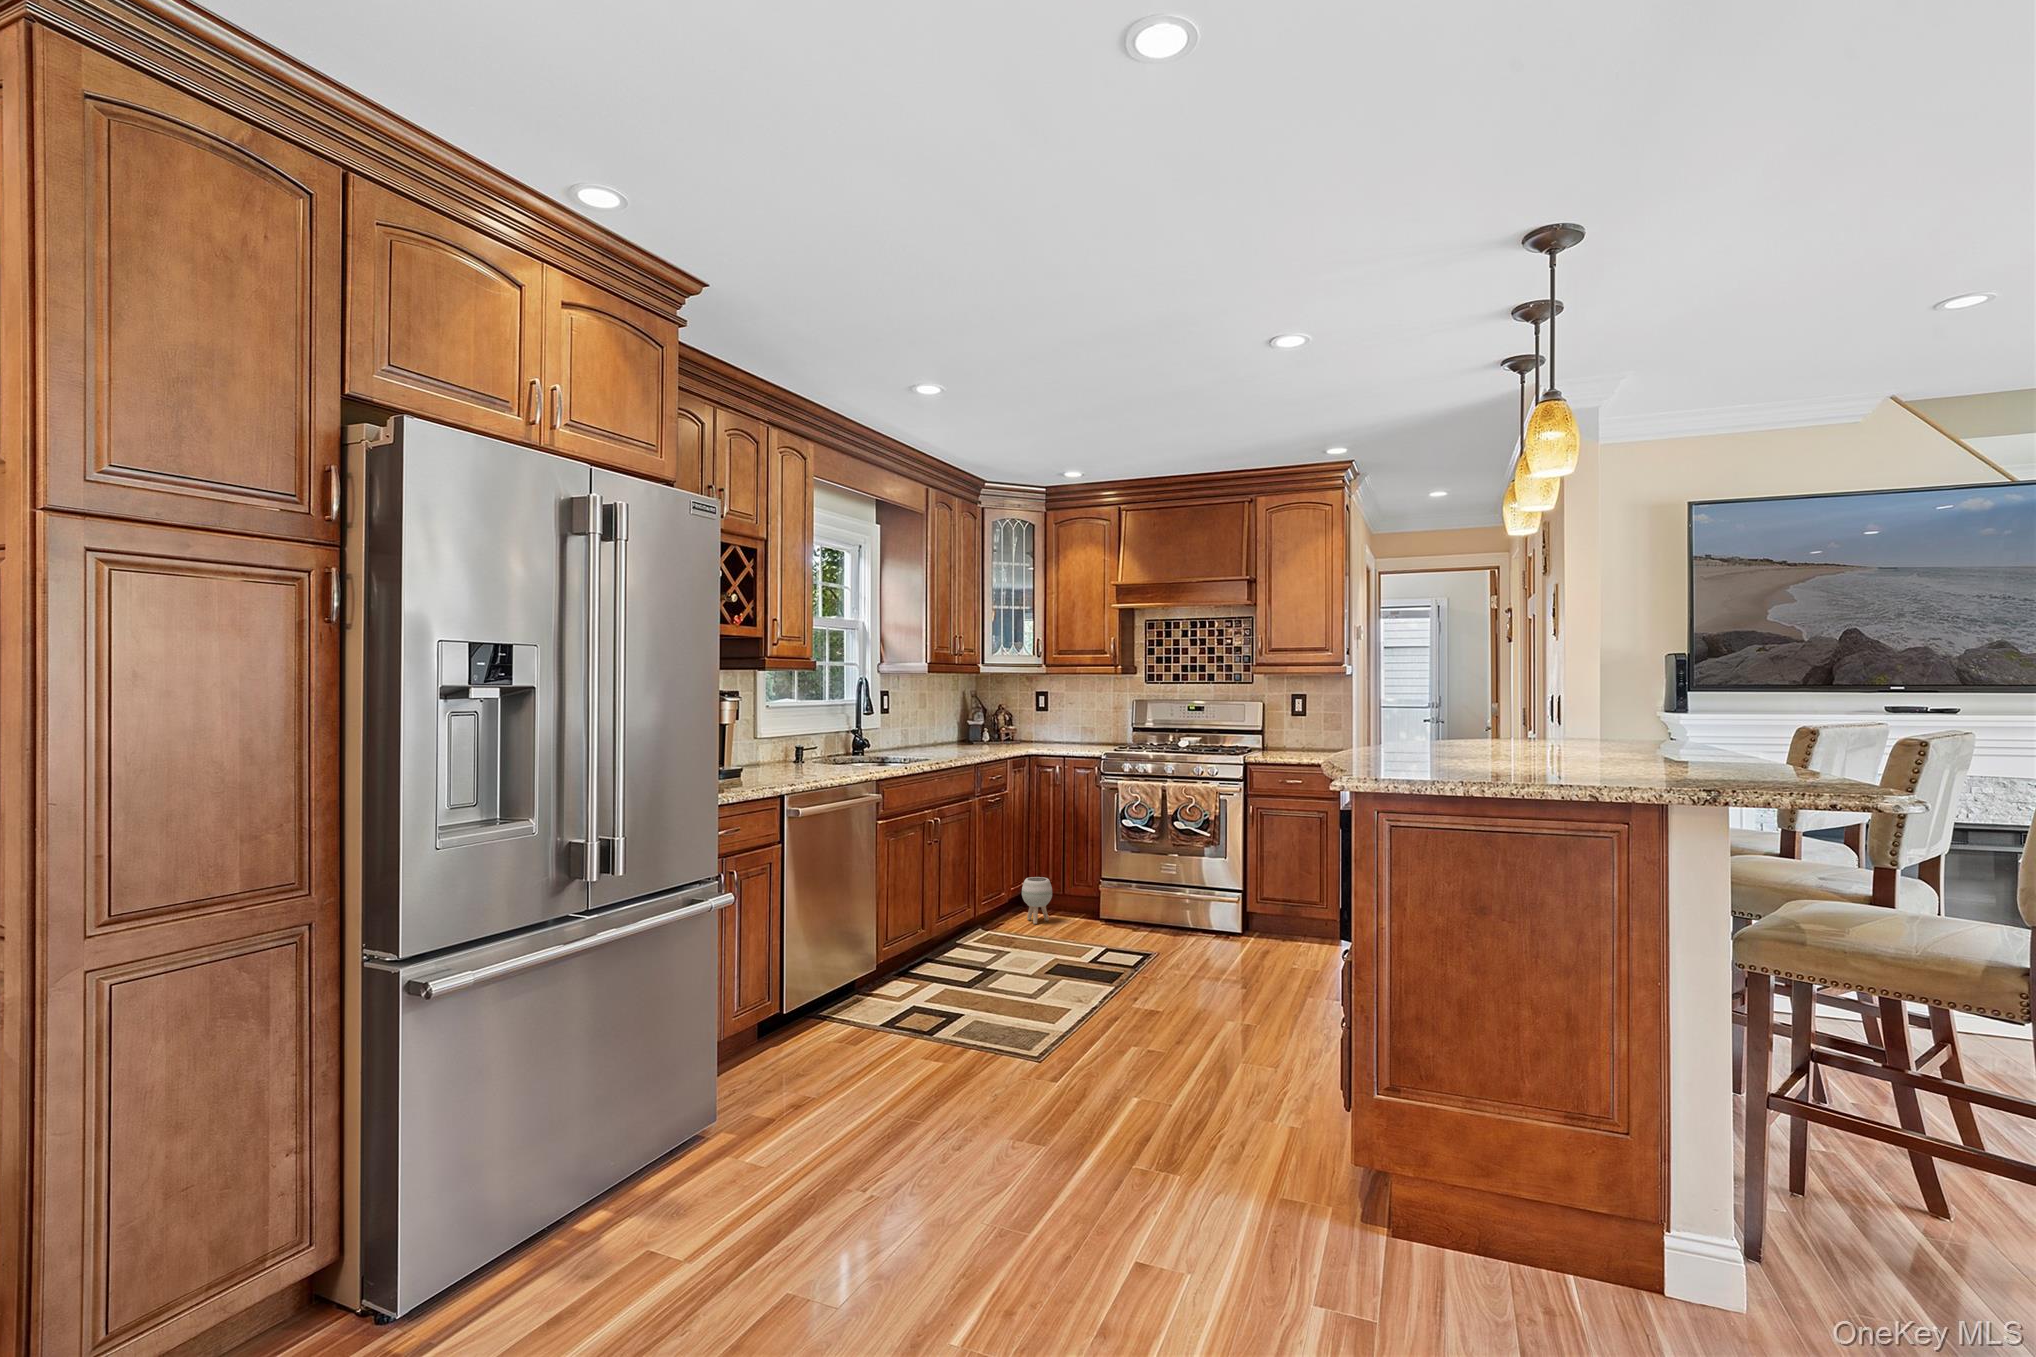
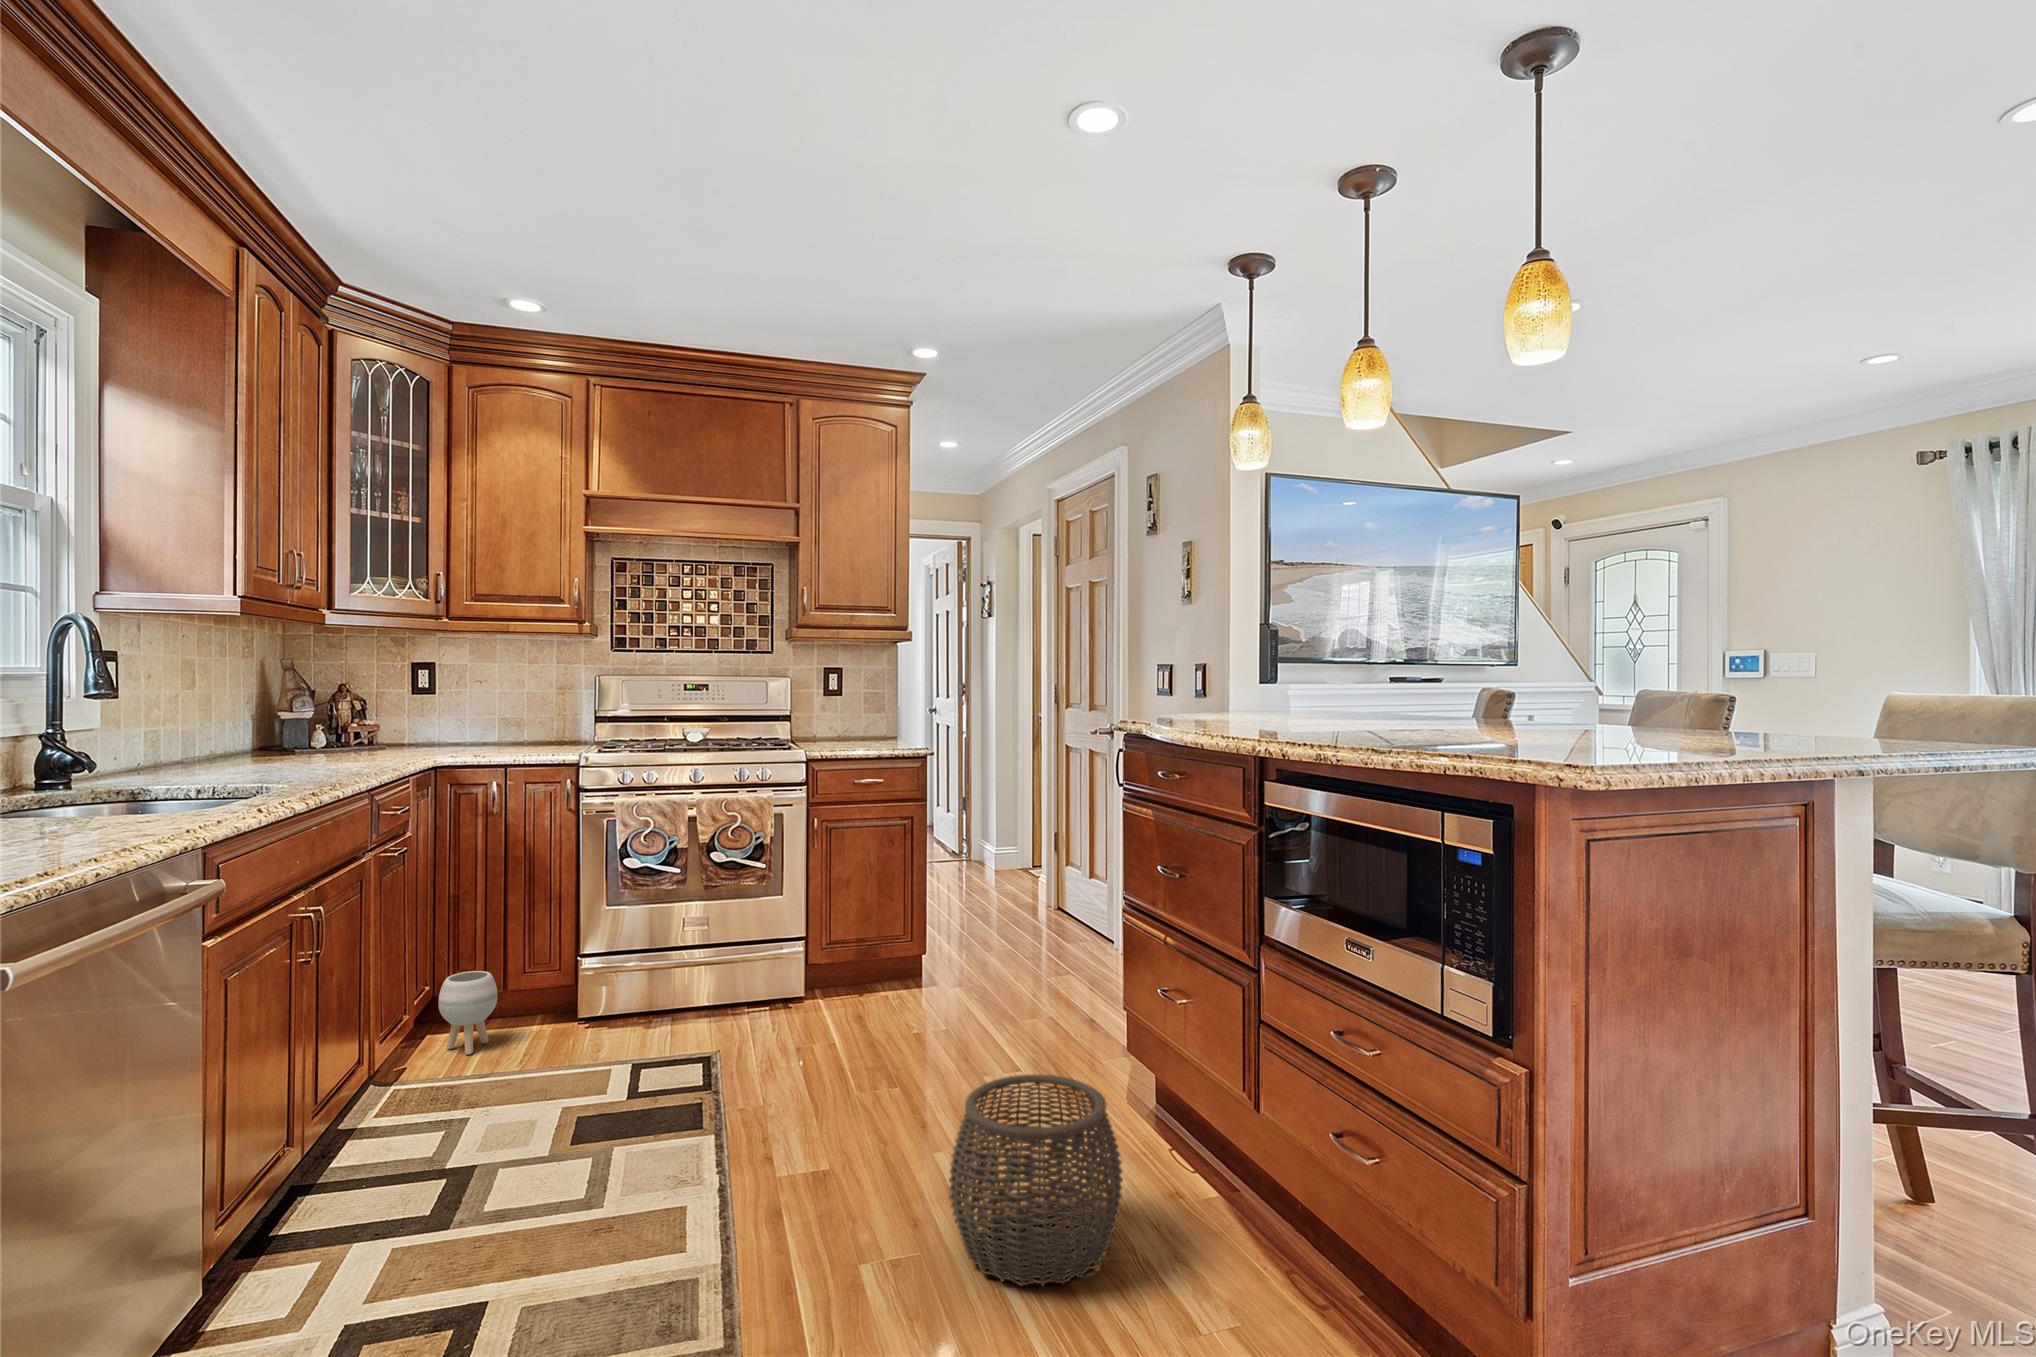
woven basket: none [1166,965,1277,1084] -> present [949,1074,1123,1287]

